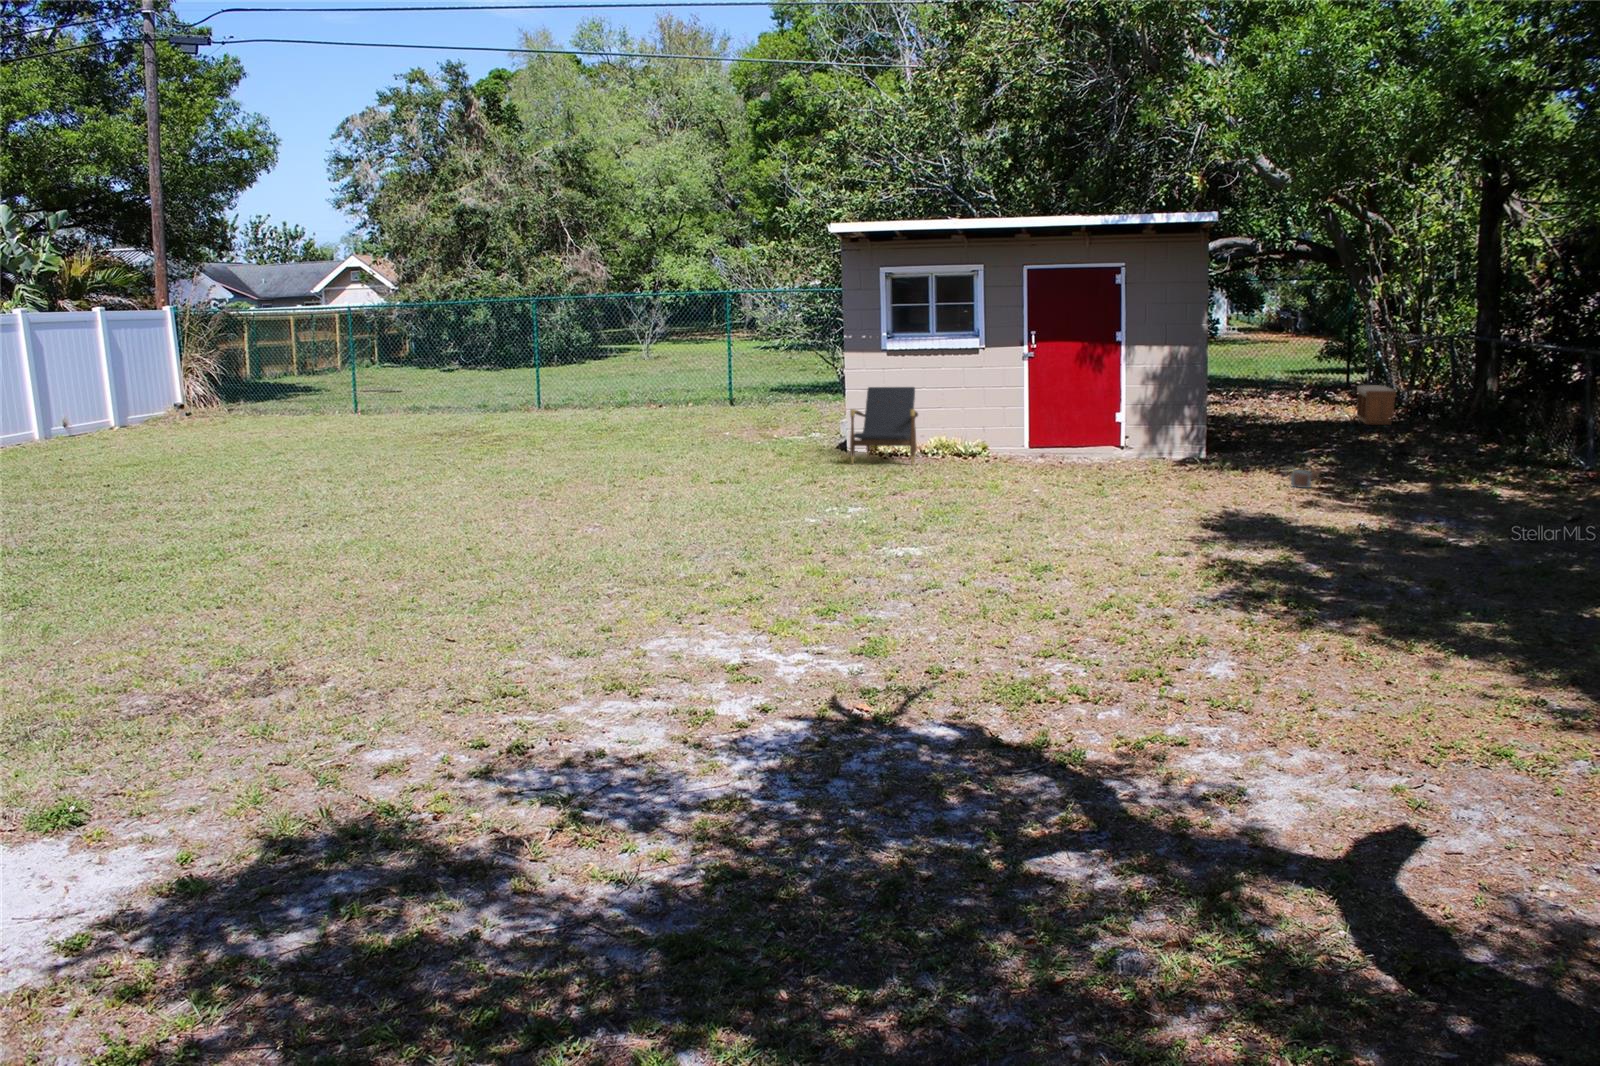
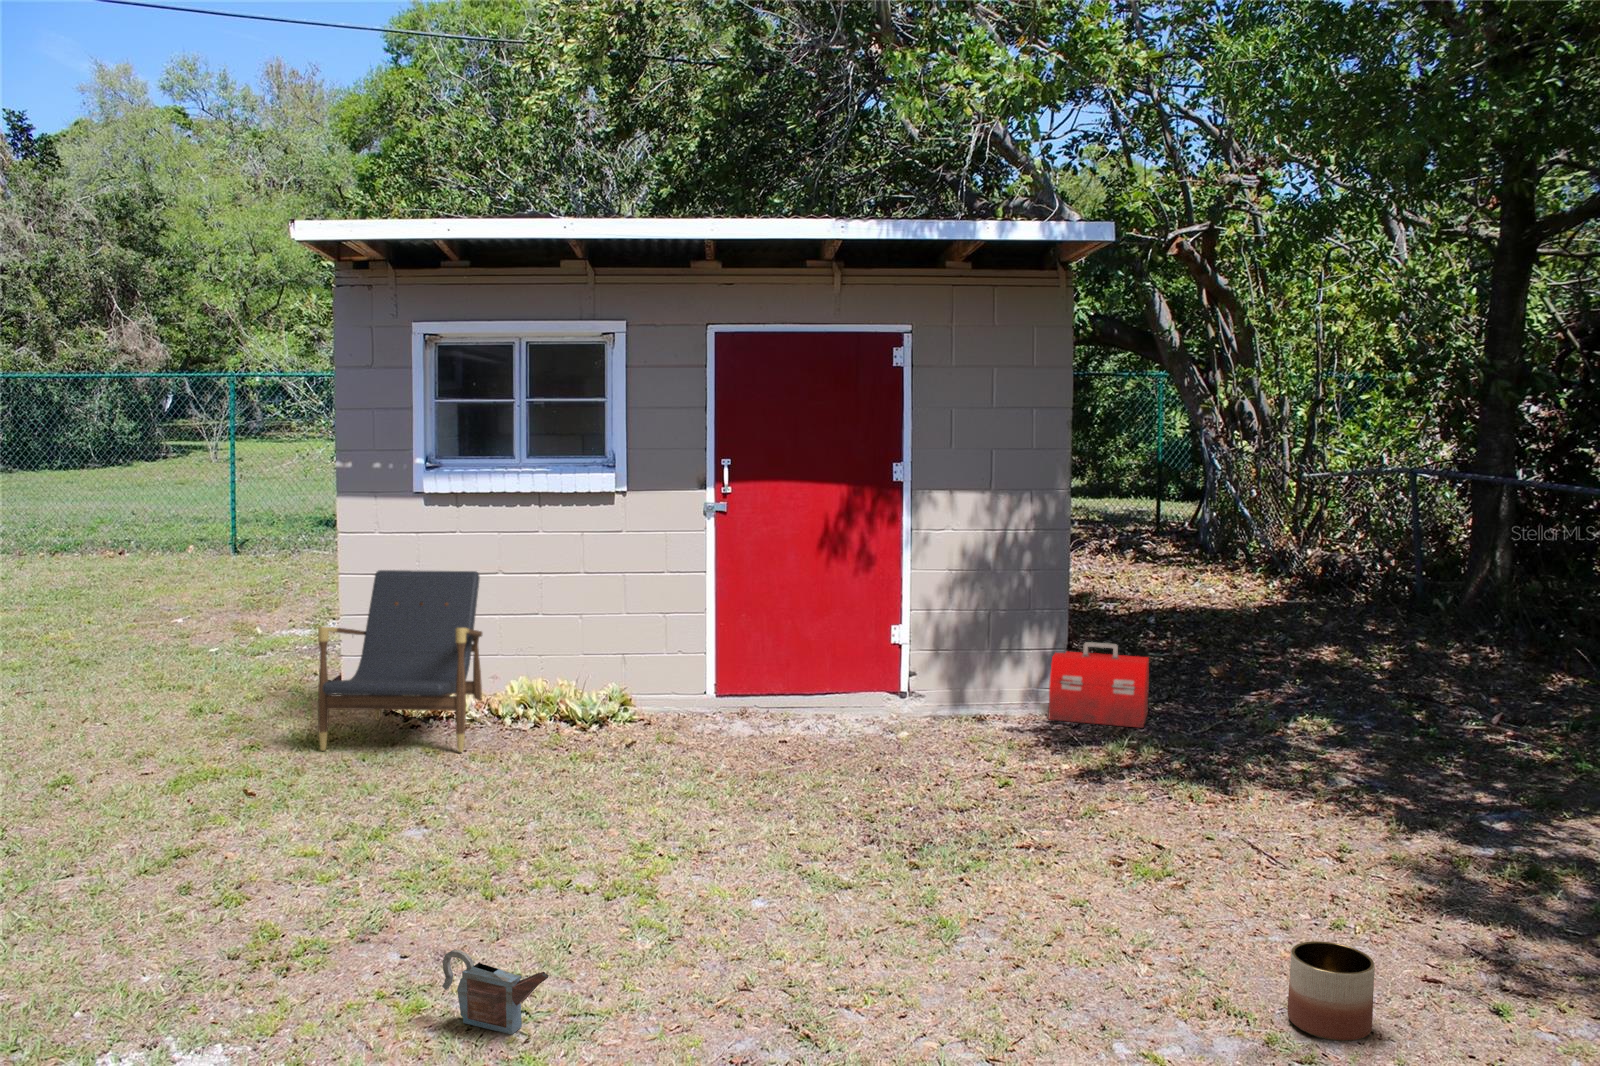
bench: present [1356,385,1396,425] -> none [1236,554,1311,621]
toolbox: none [1194,420,1250,460] -> present [1049,642,1149,728]
watering can: present [1285,468,1321,488] -> present [442,949,549,1034]
planter: none [1226,490,1255,518] -> present [1287,941,1375,1041]

